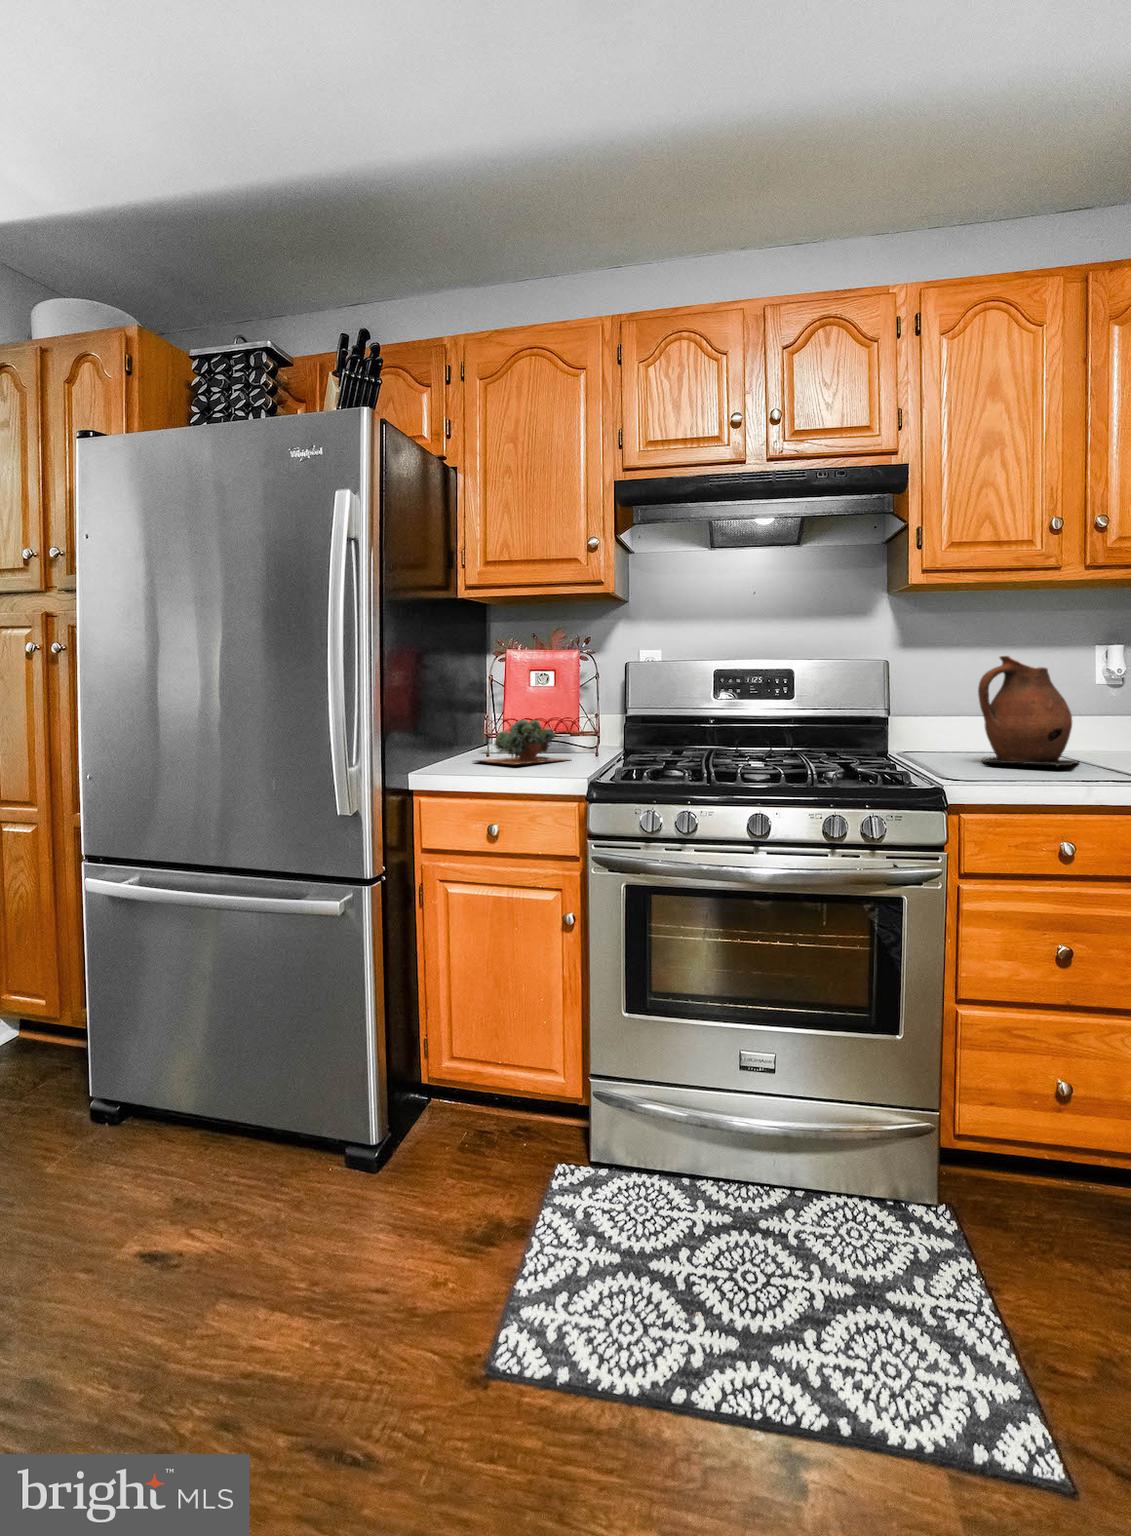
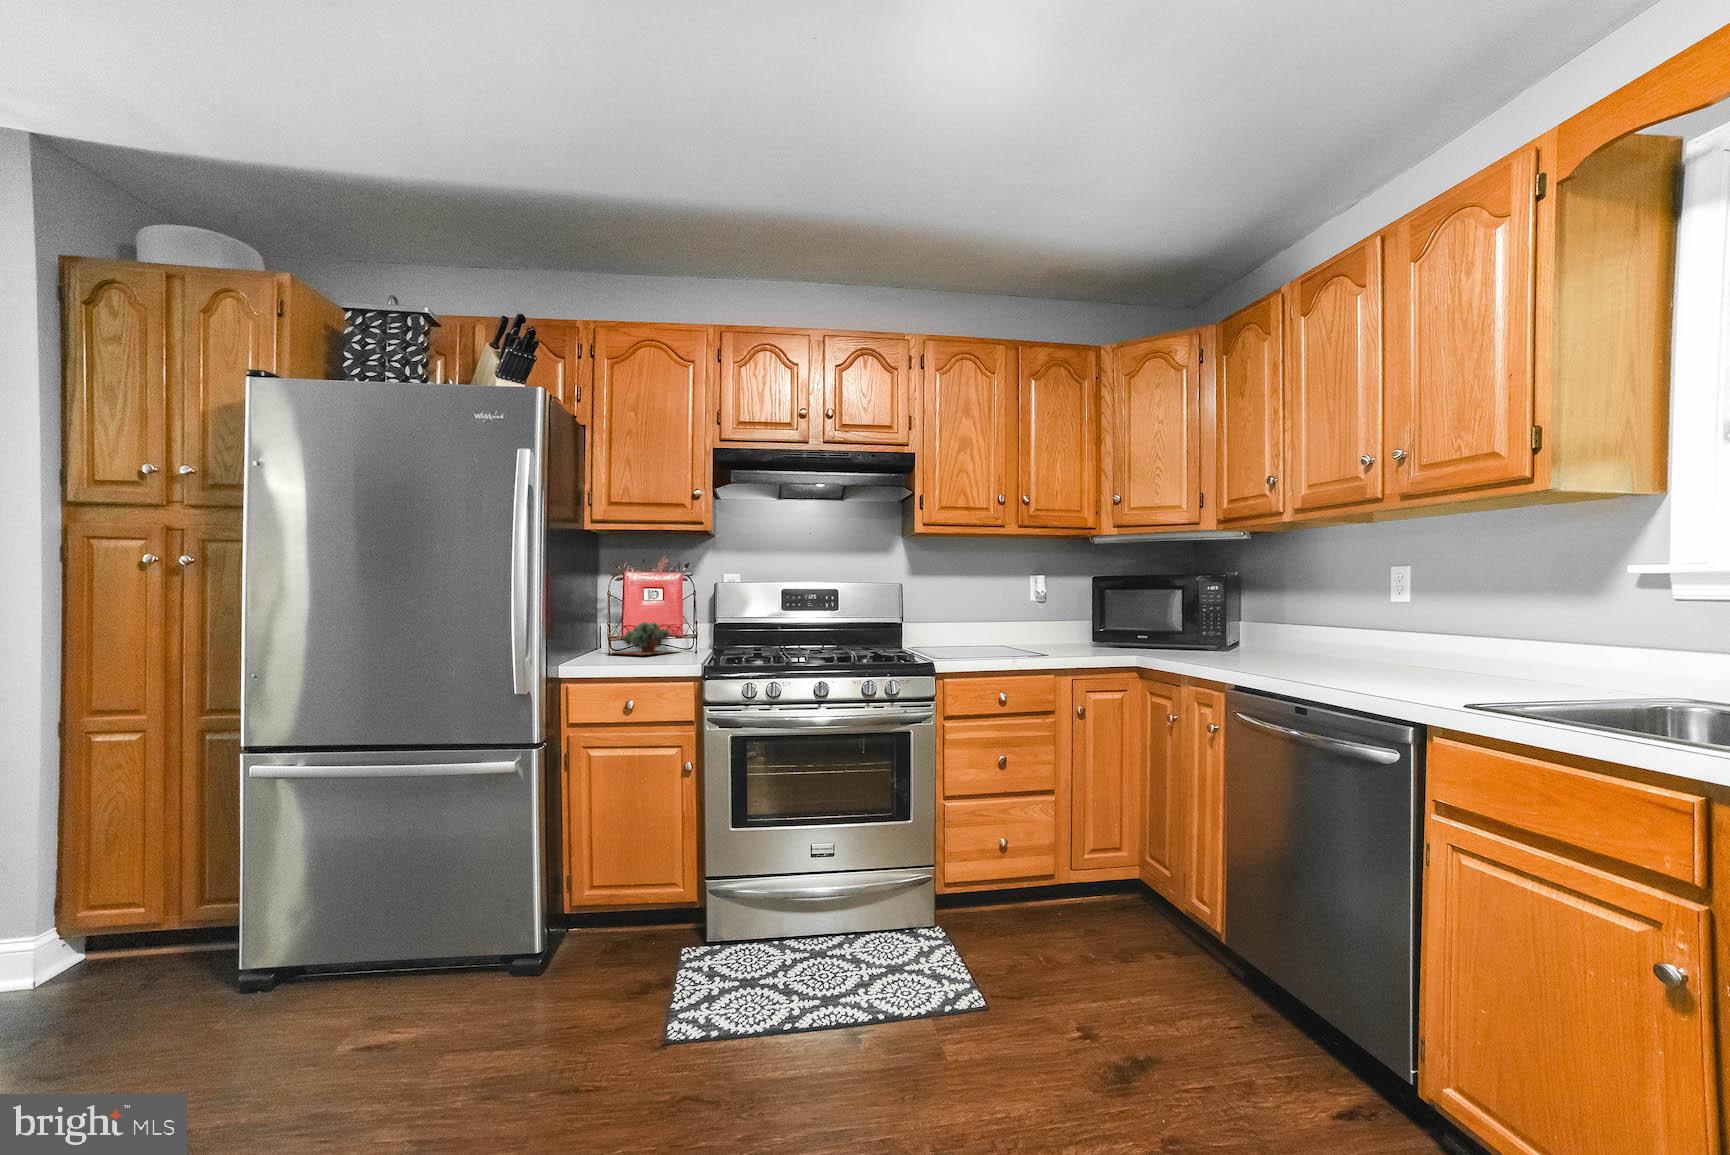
ceramic pitcher: present [978,656,1080,767] -> none [957,580,1019,651]

